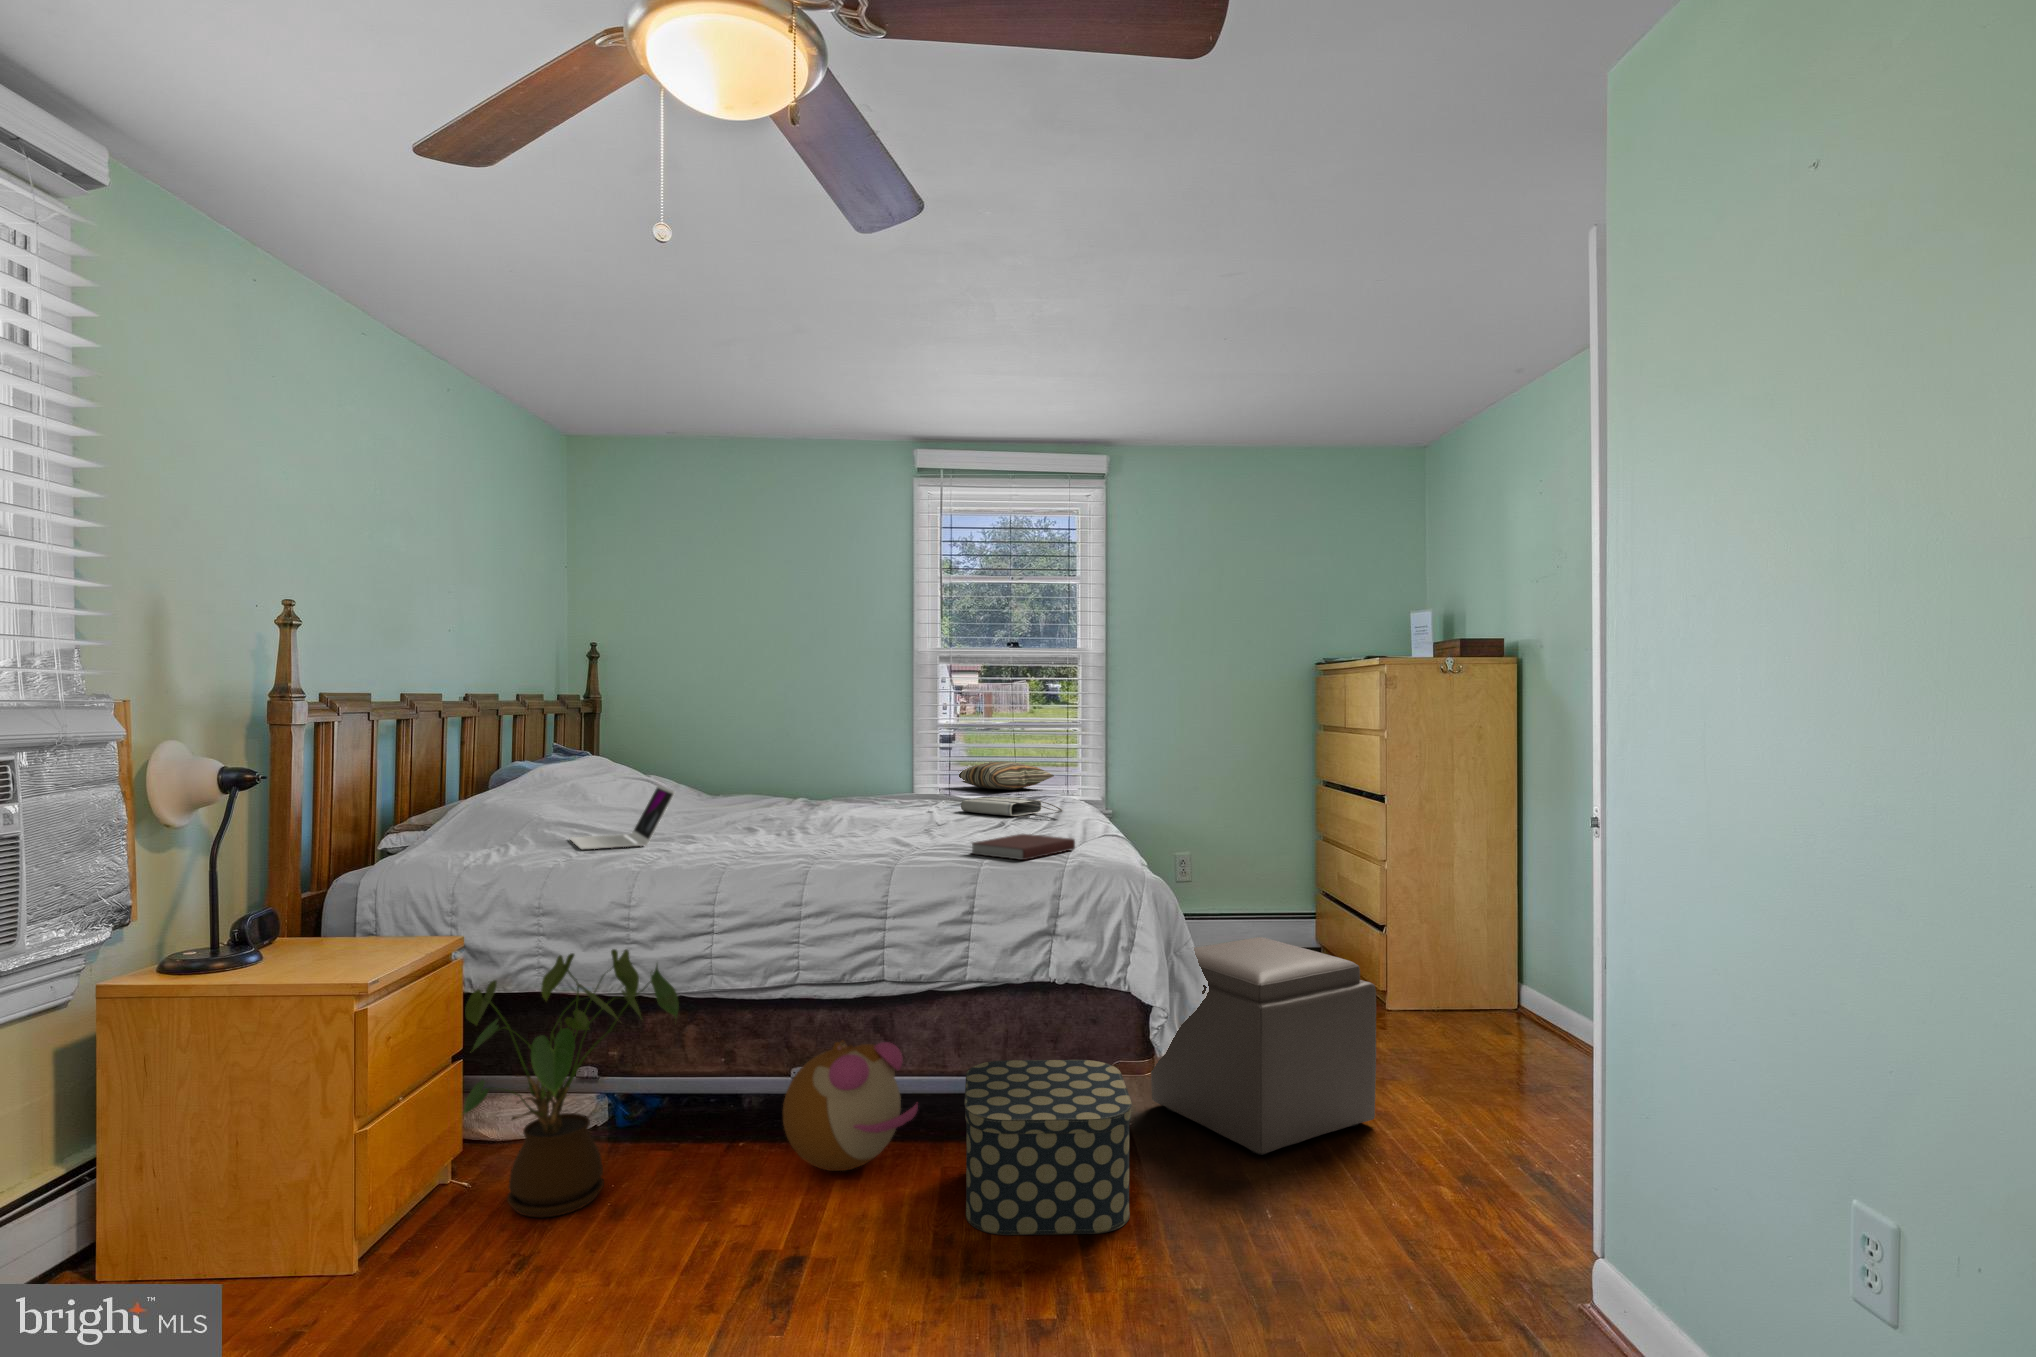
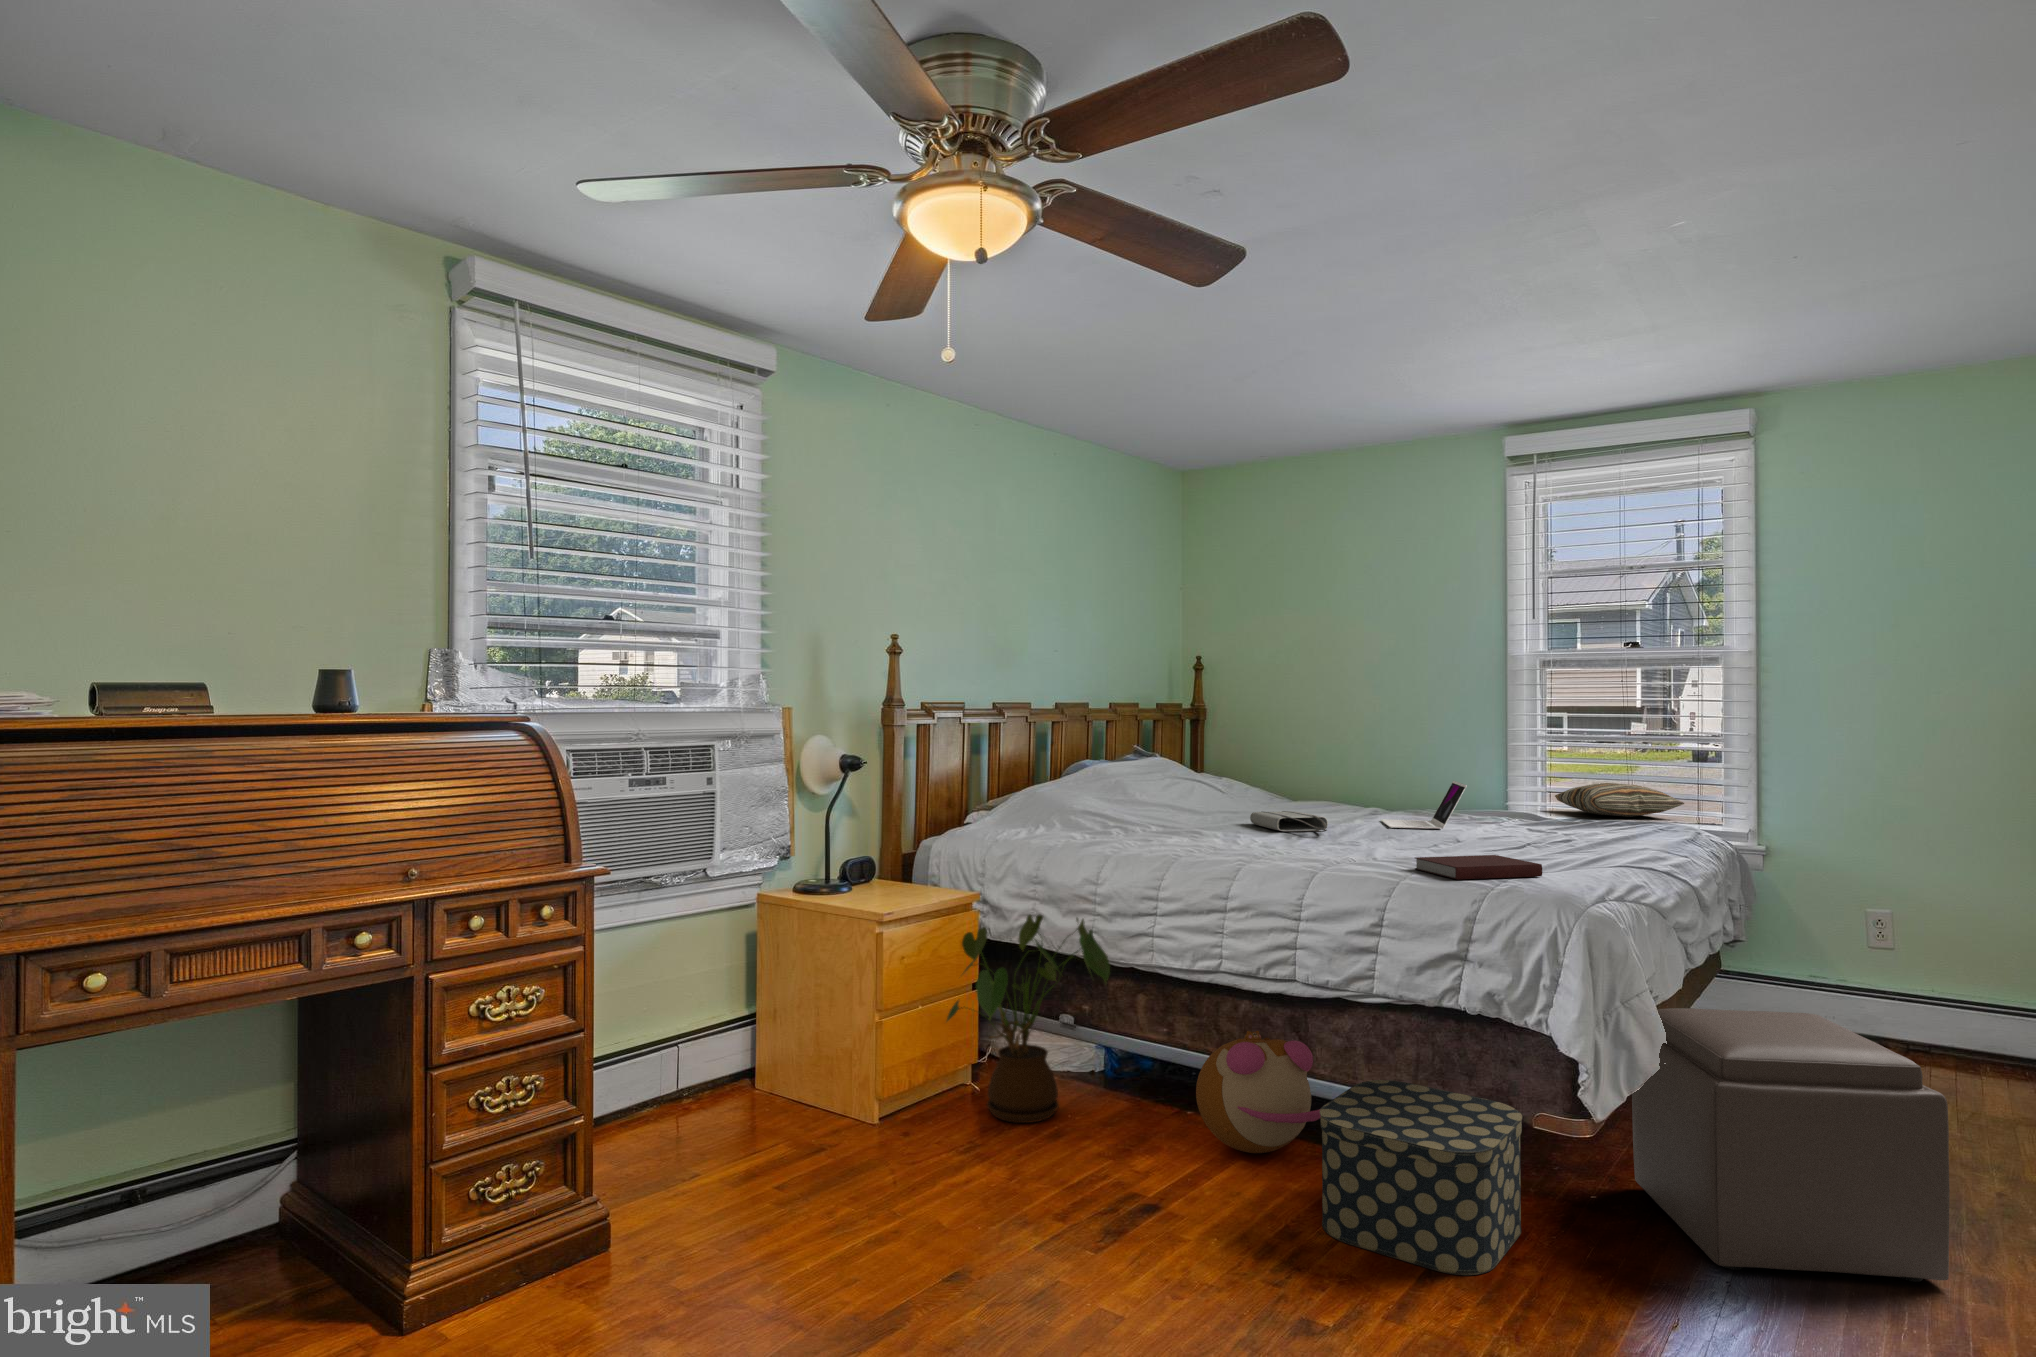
laptop: present [570,785,675,849] -> present [1381,781,1467,829]
tote bag: present [961,797,1063,816] -> present [1250,811,1328,833]

